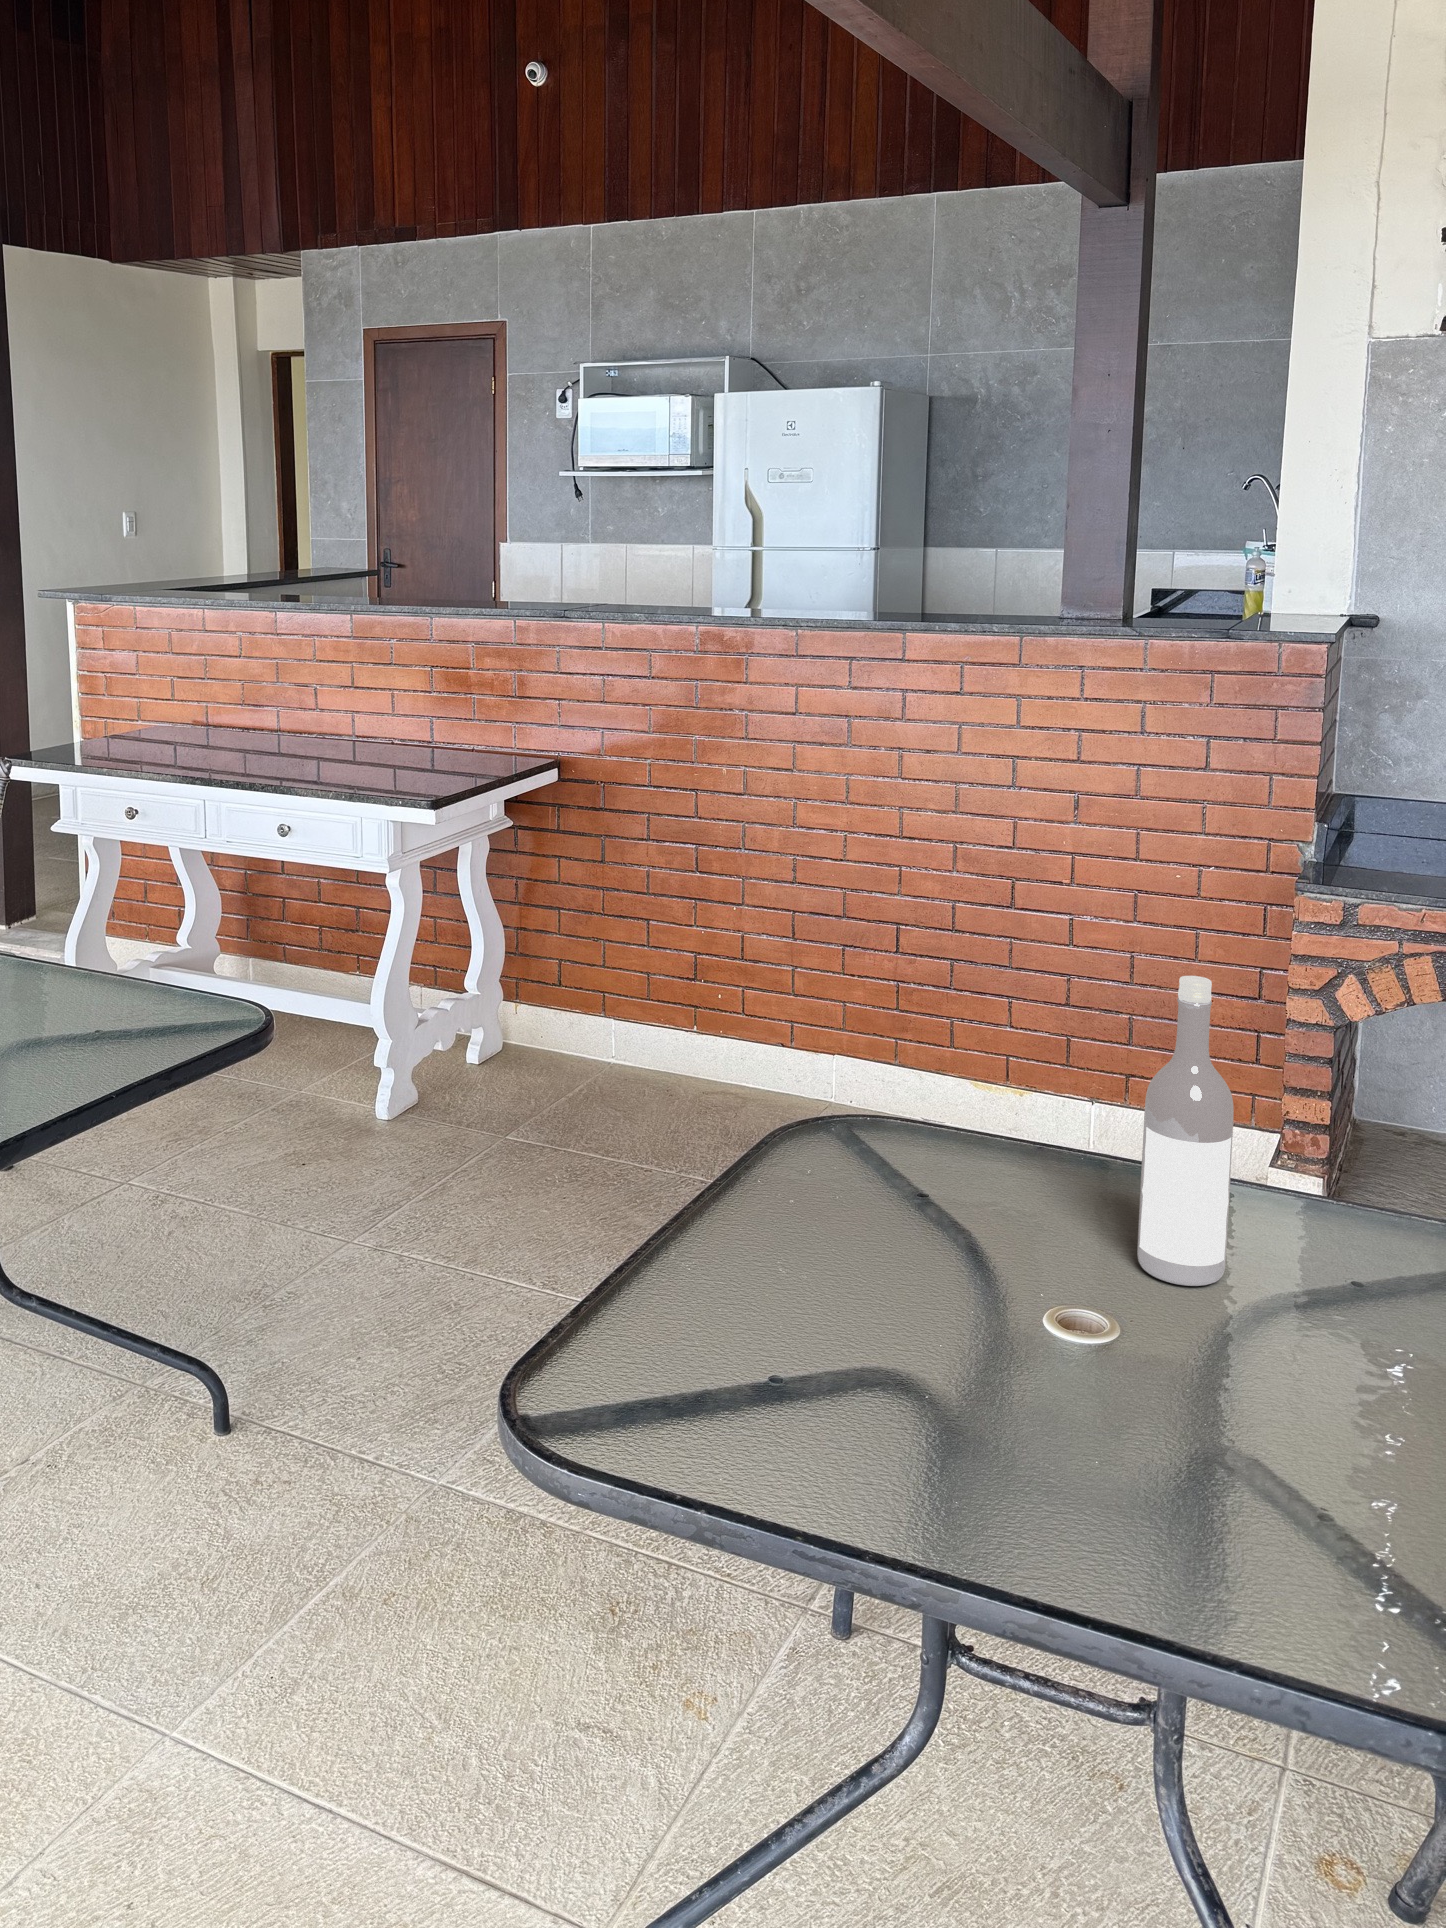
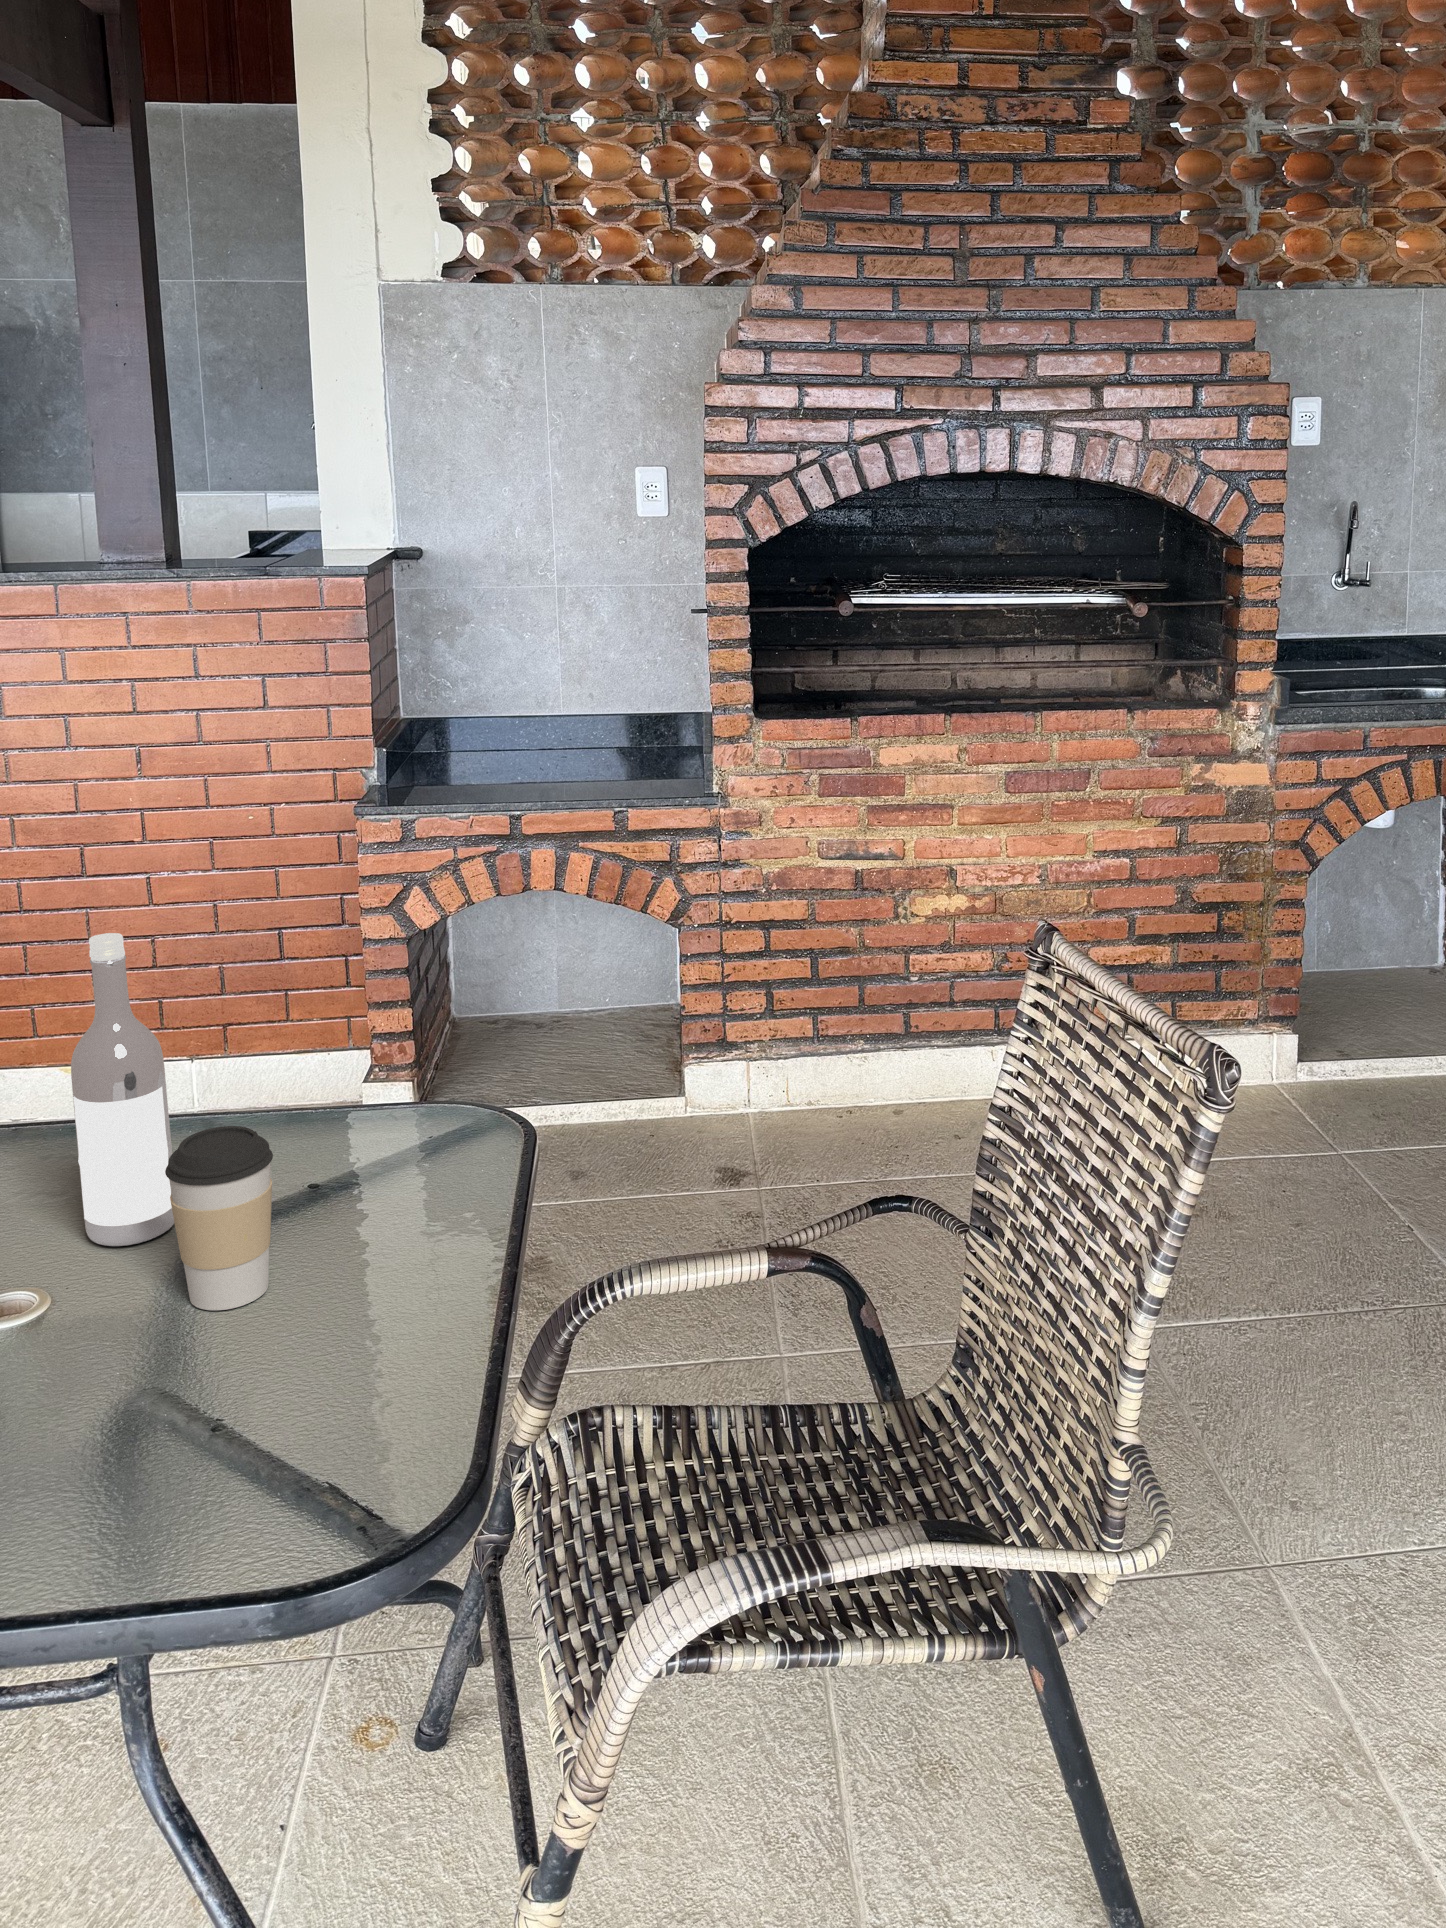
coffee cup: none [1253,1194,1366,1385] -> present [165,1126,273,1310]

